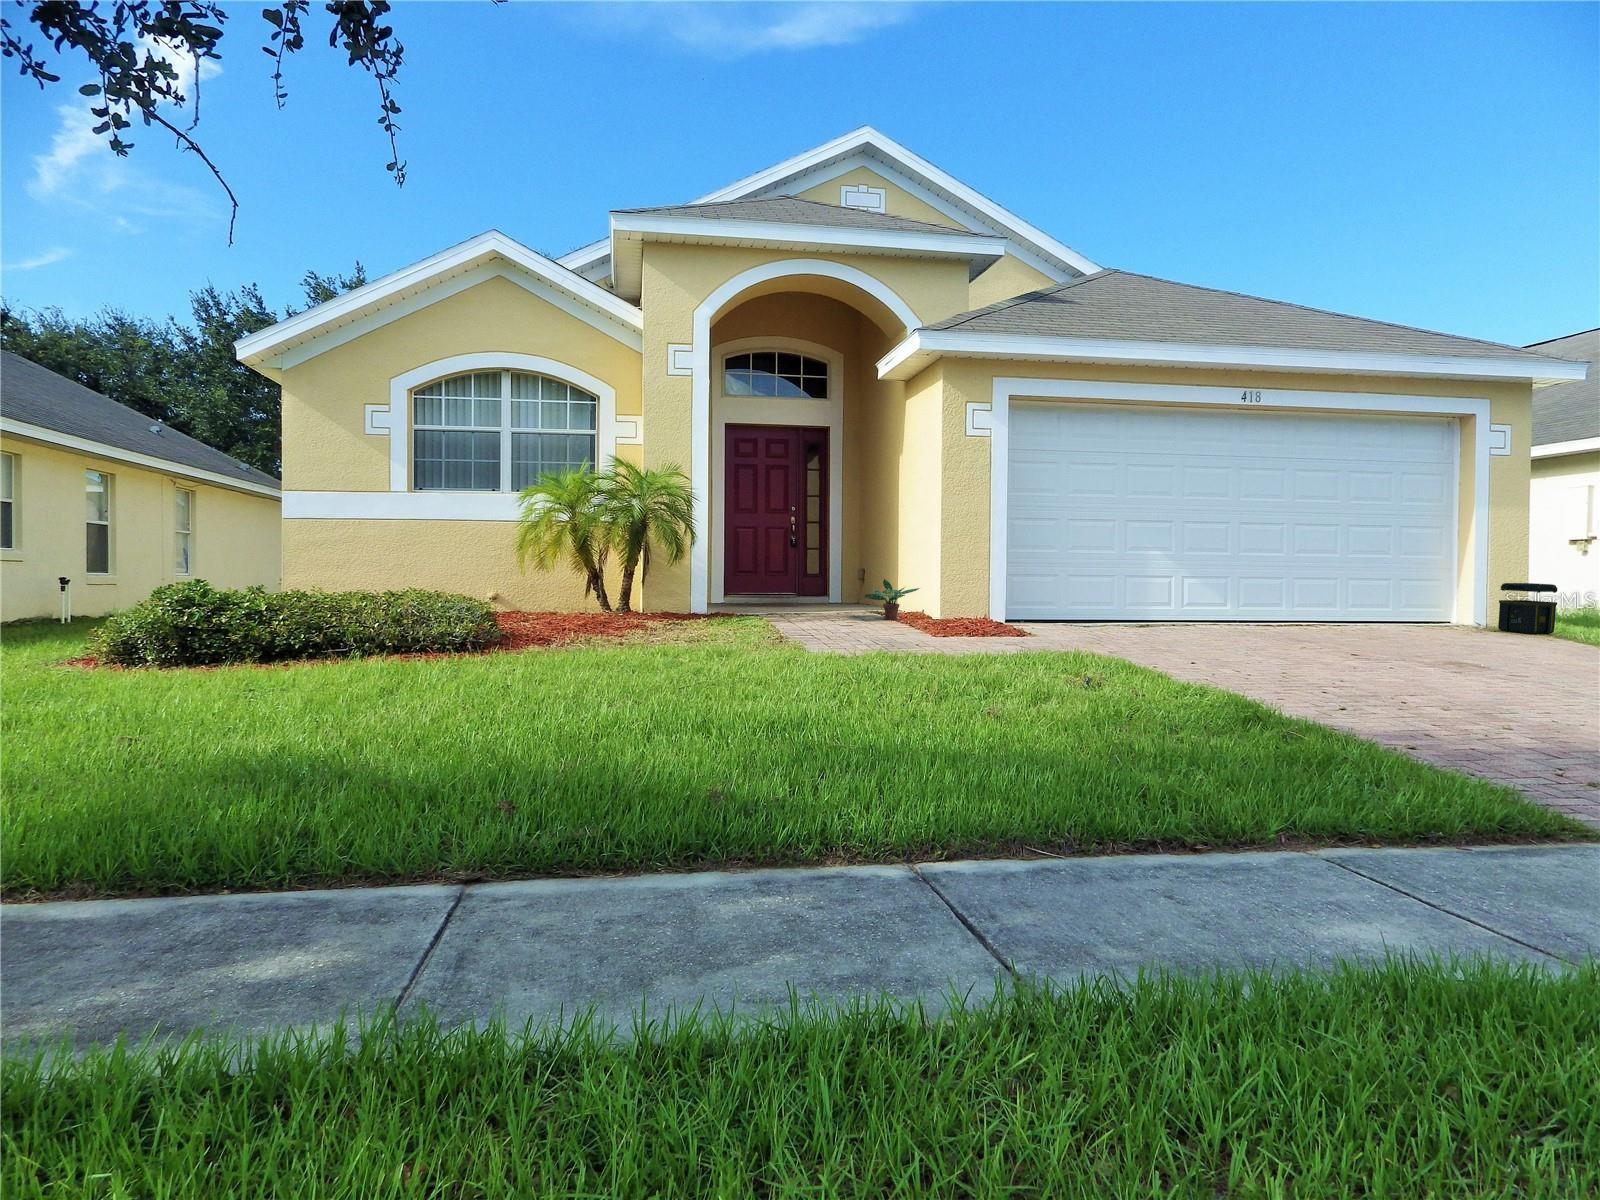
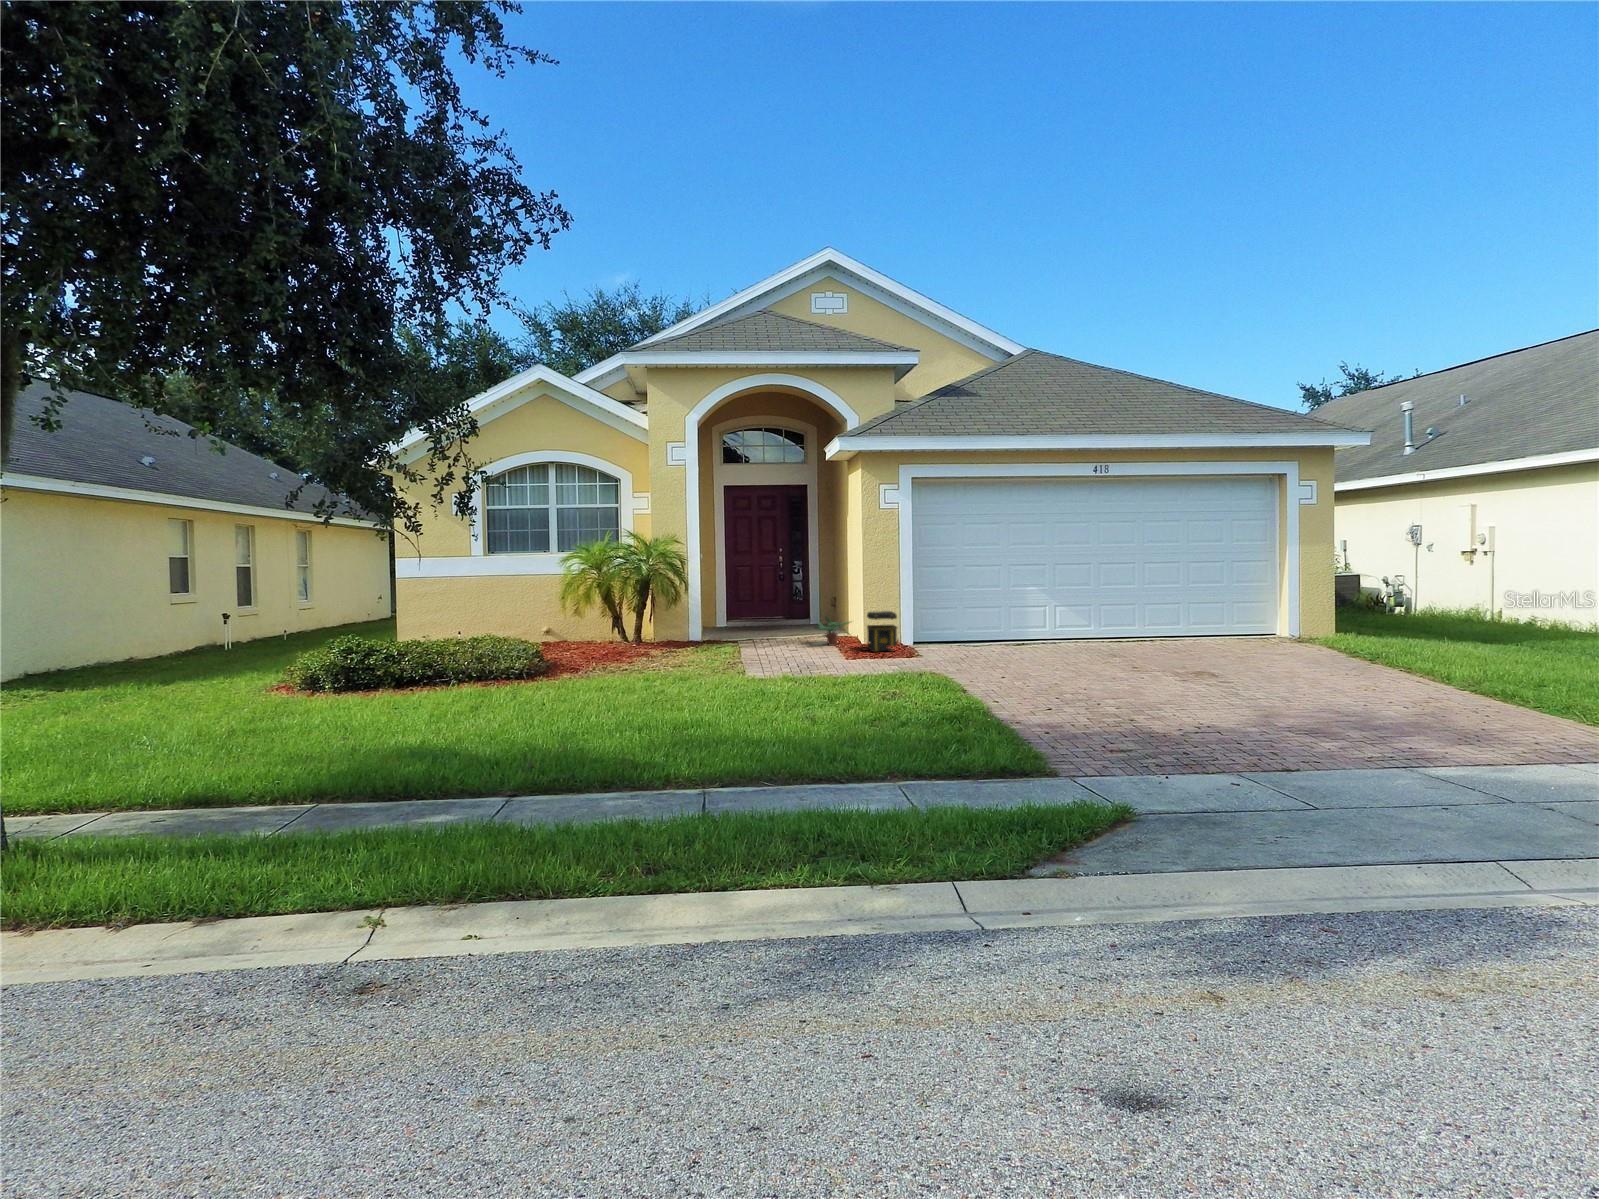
toolbox: present [1498,583,1557,634] -> present [867,611,897,652]

